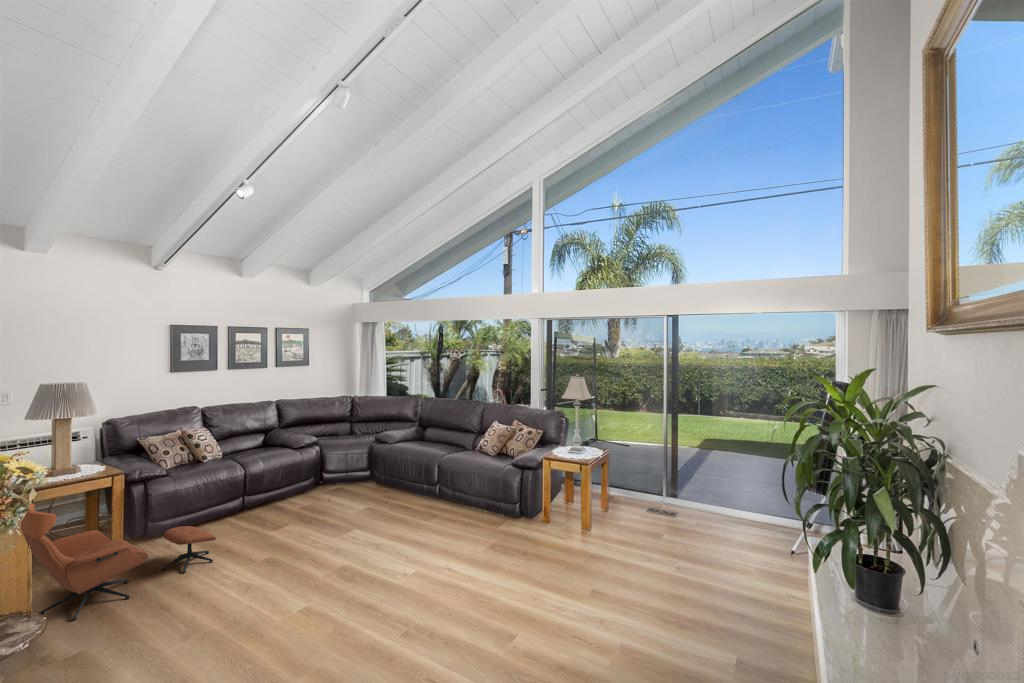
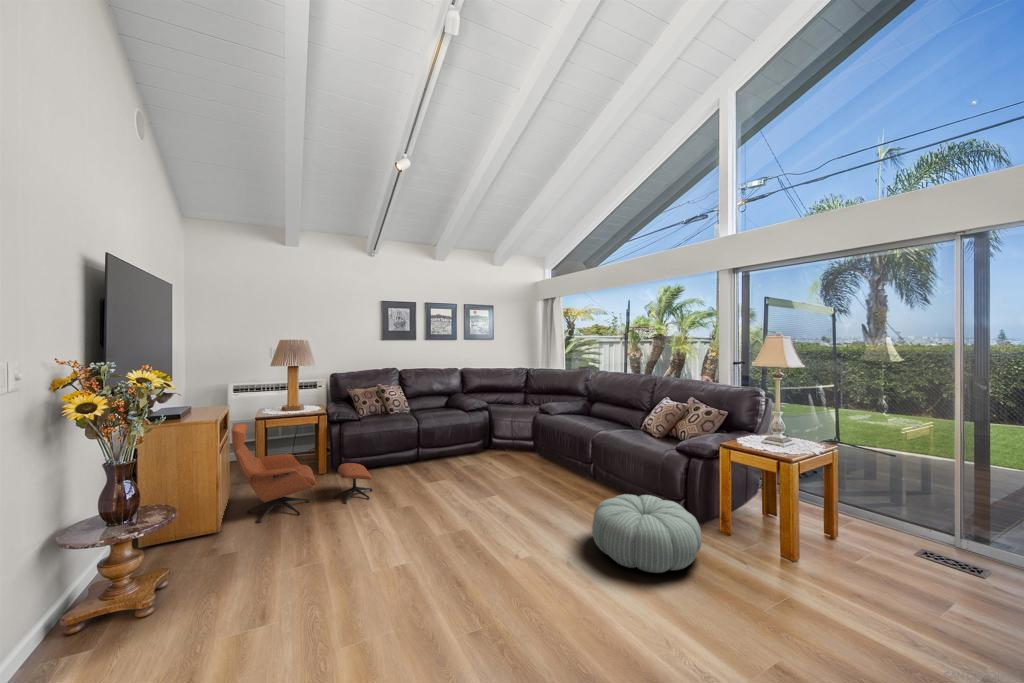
pouf: none [461,504,539,561] -> present [592,494,702,573]

